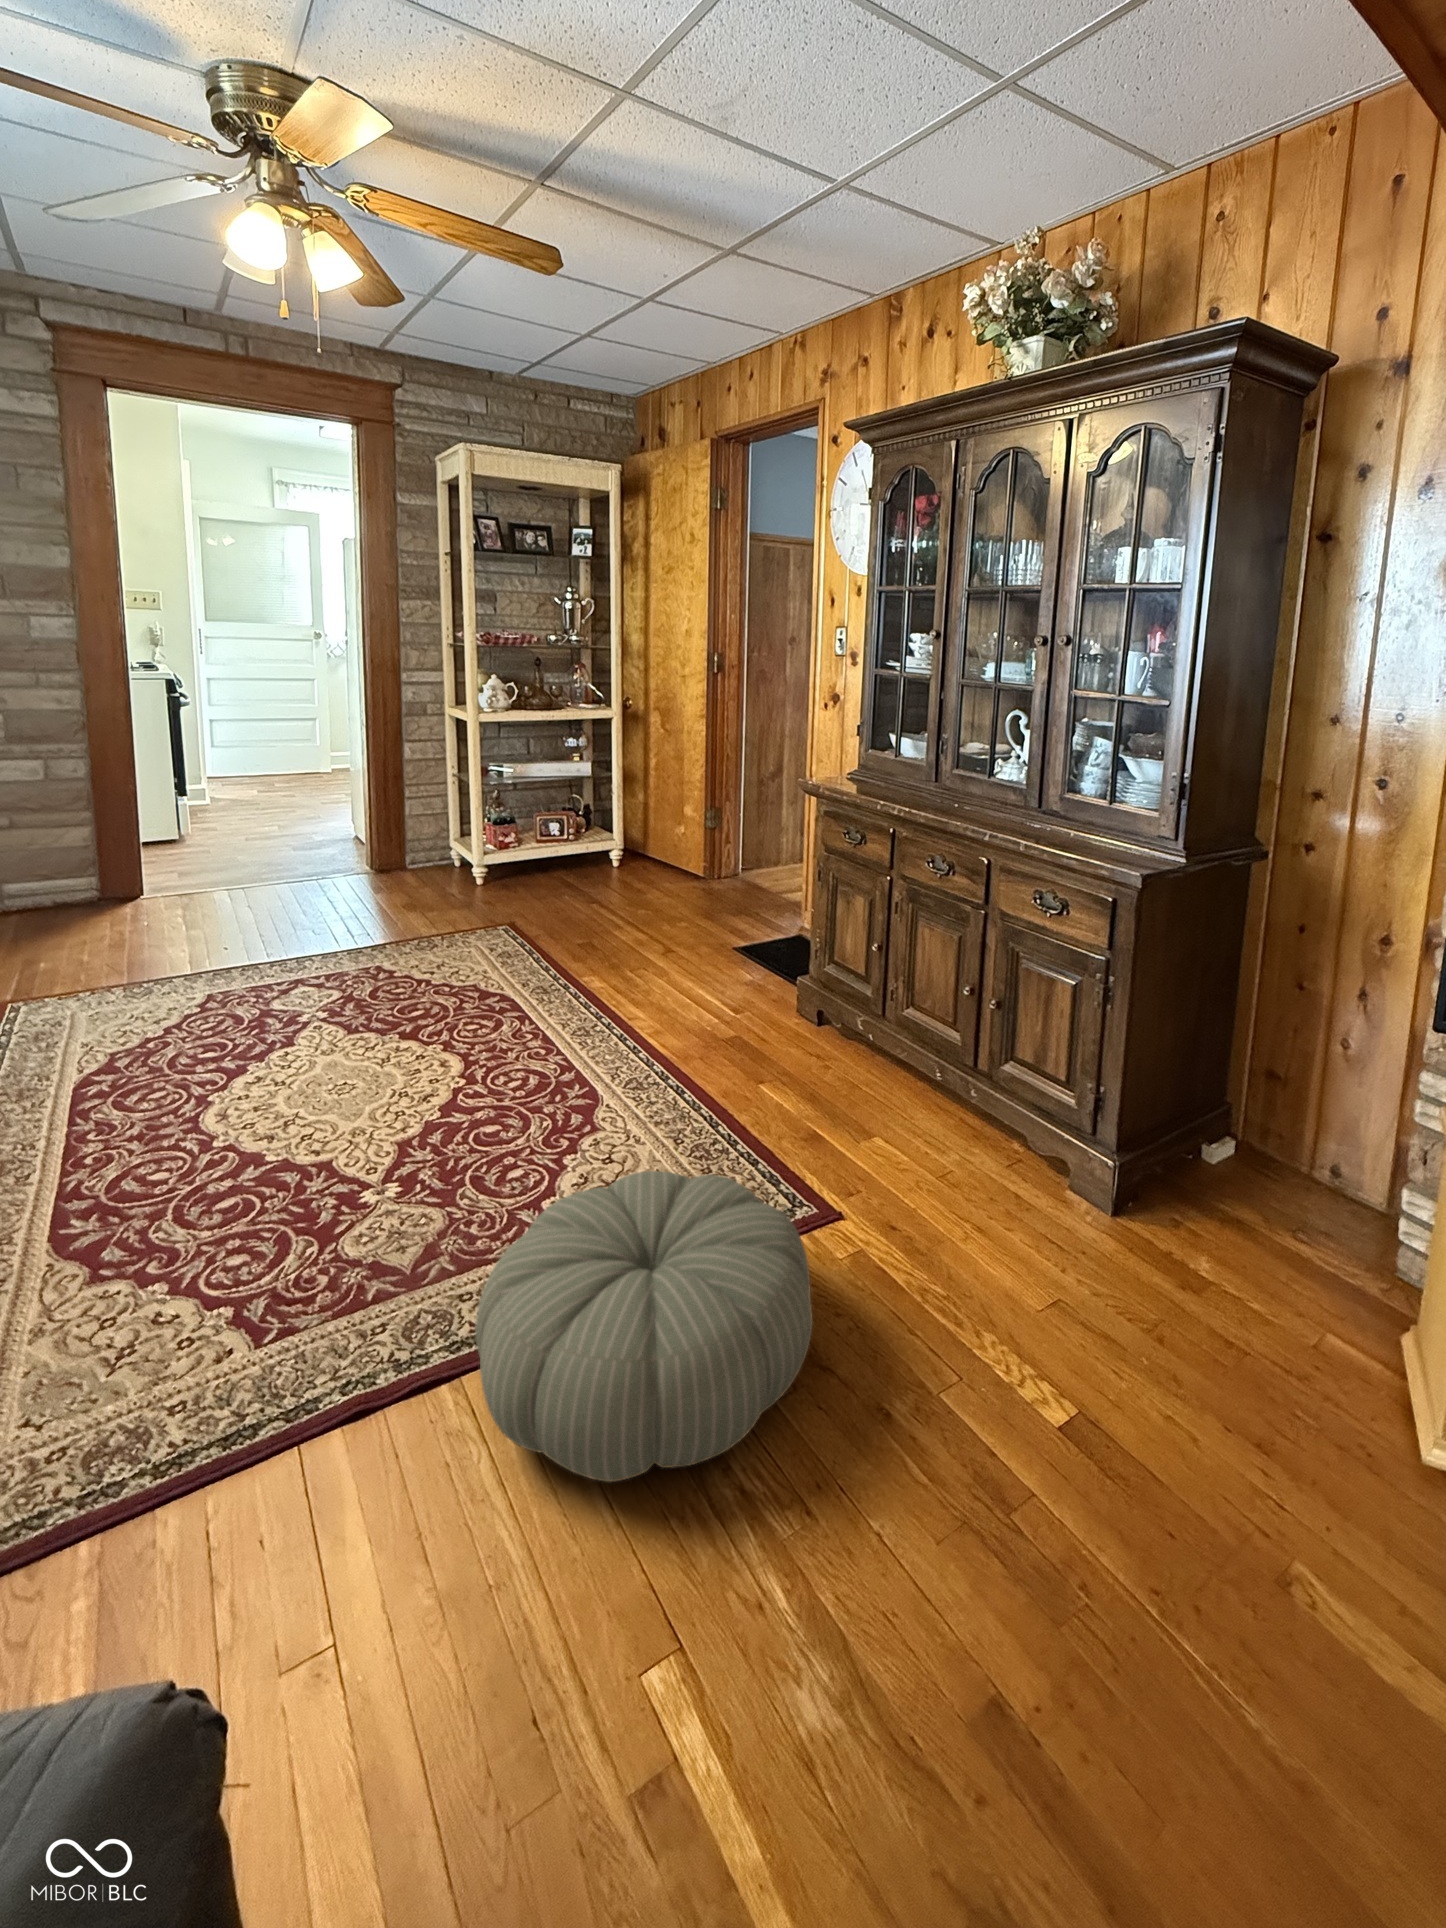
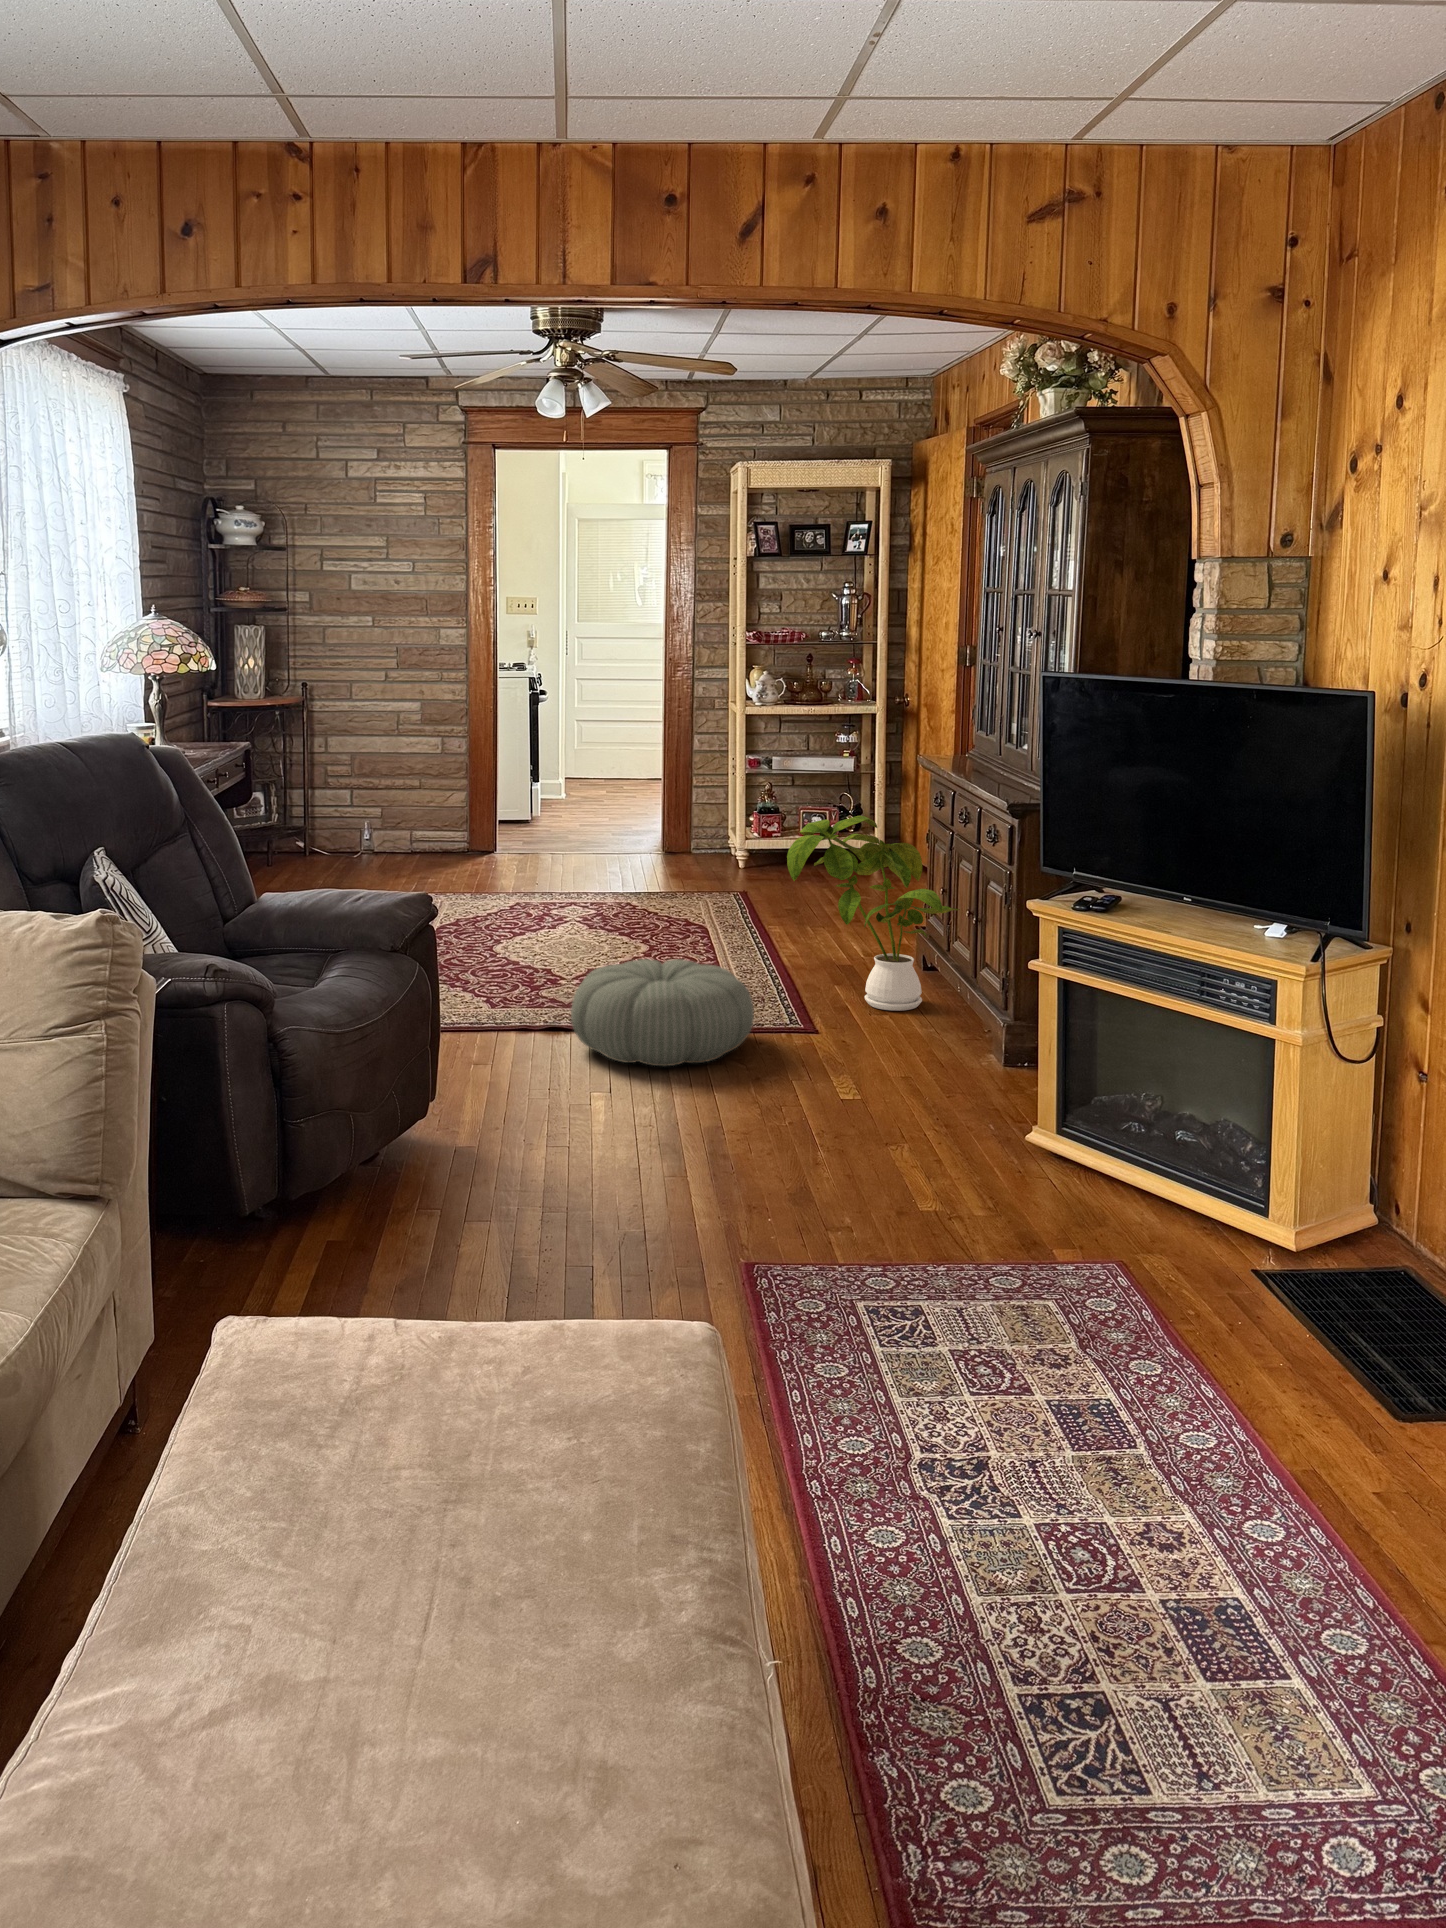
house plant: none [739,881,978,1126] -> present [787,816,960,1011]

